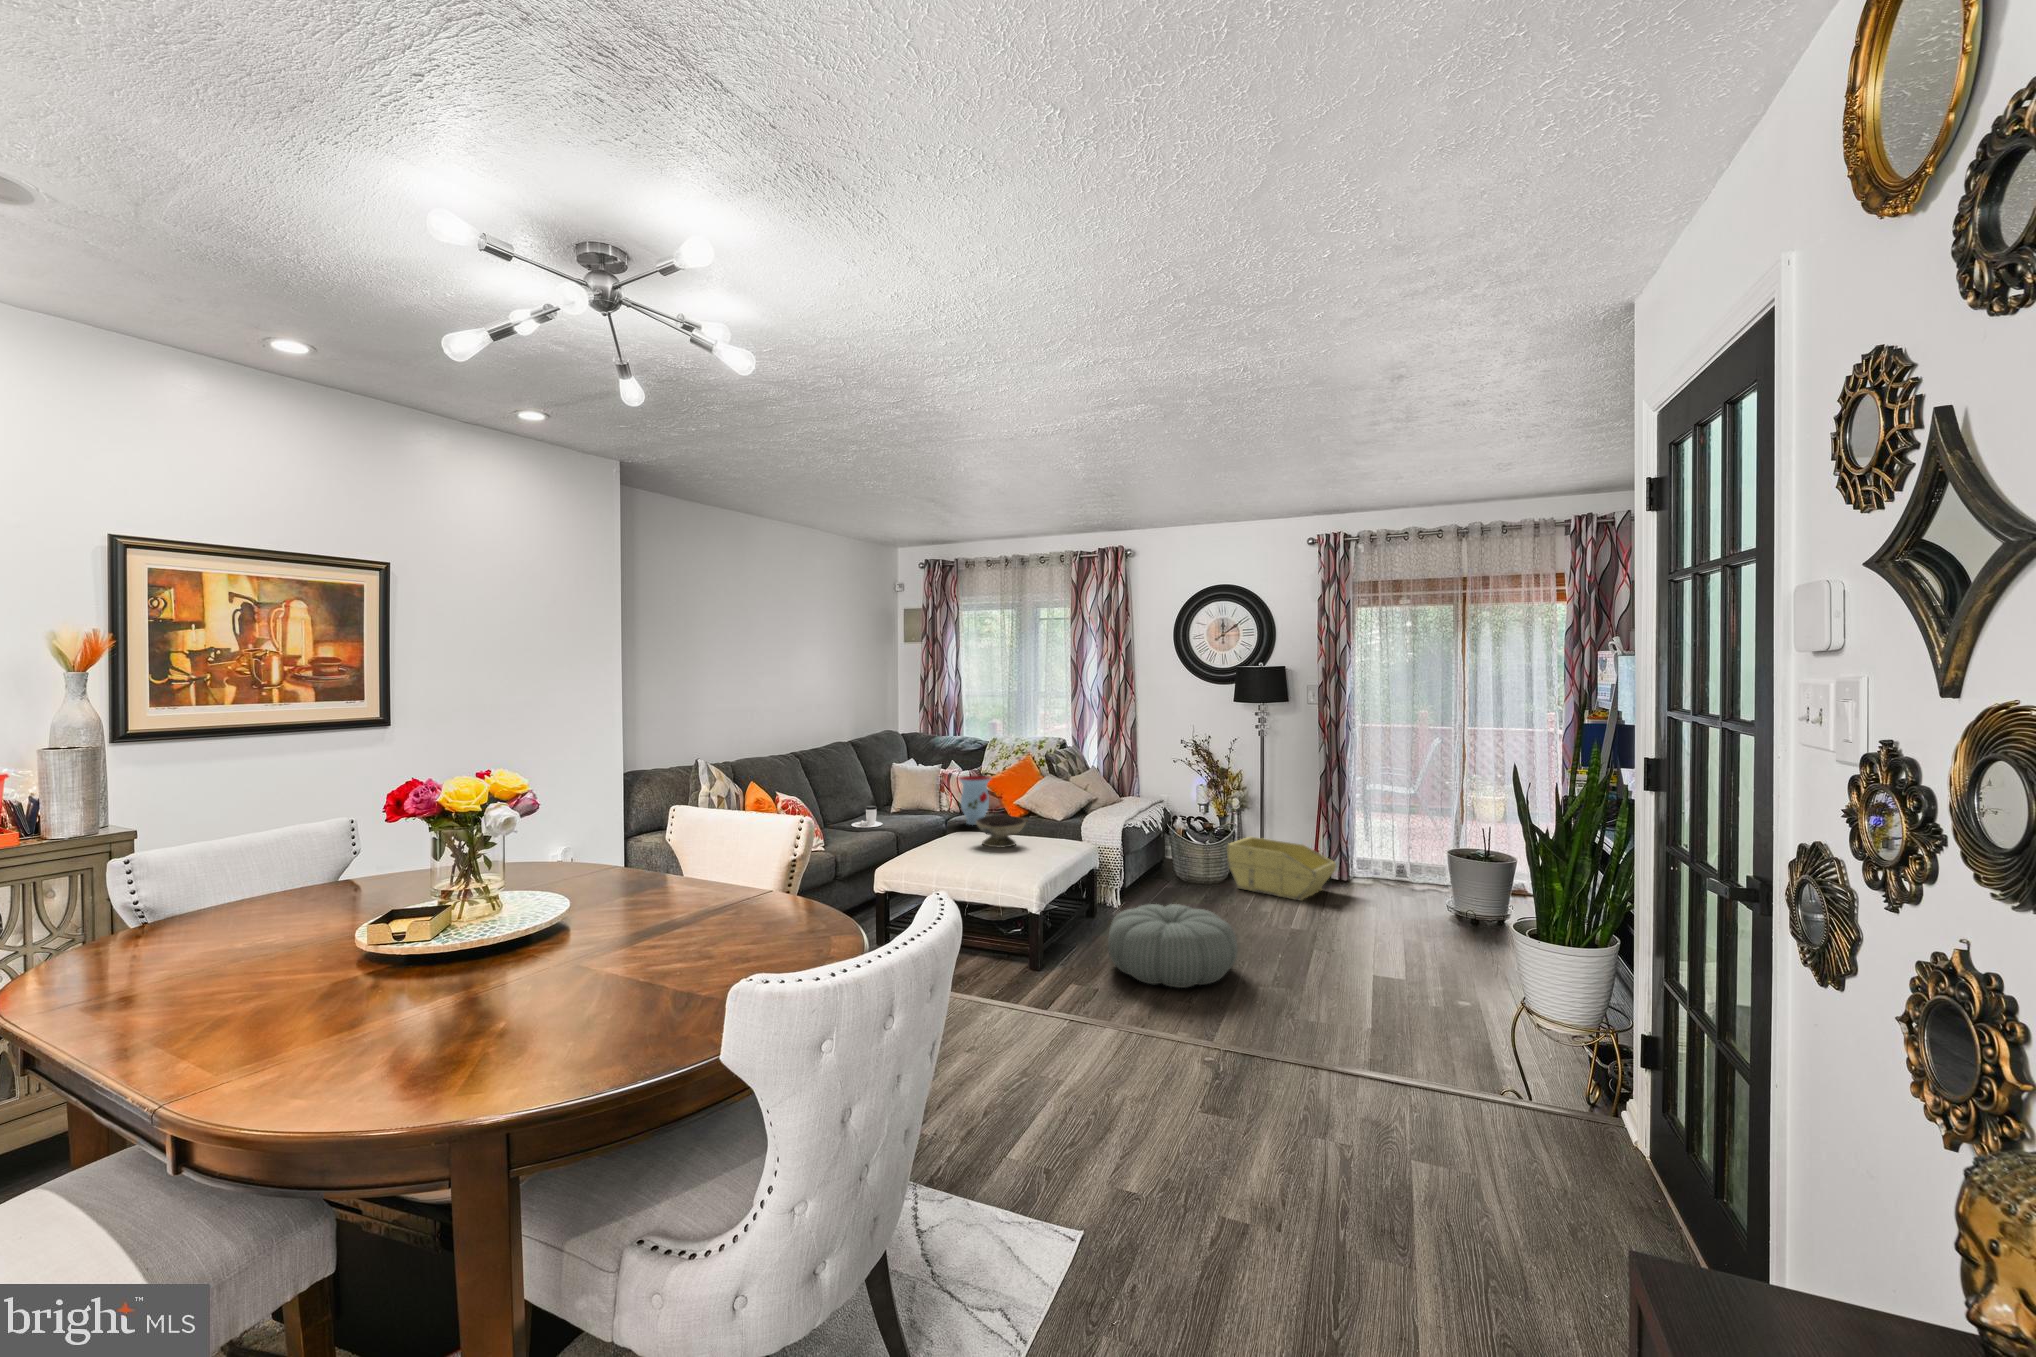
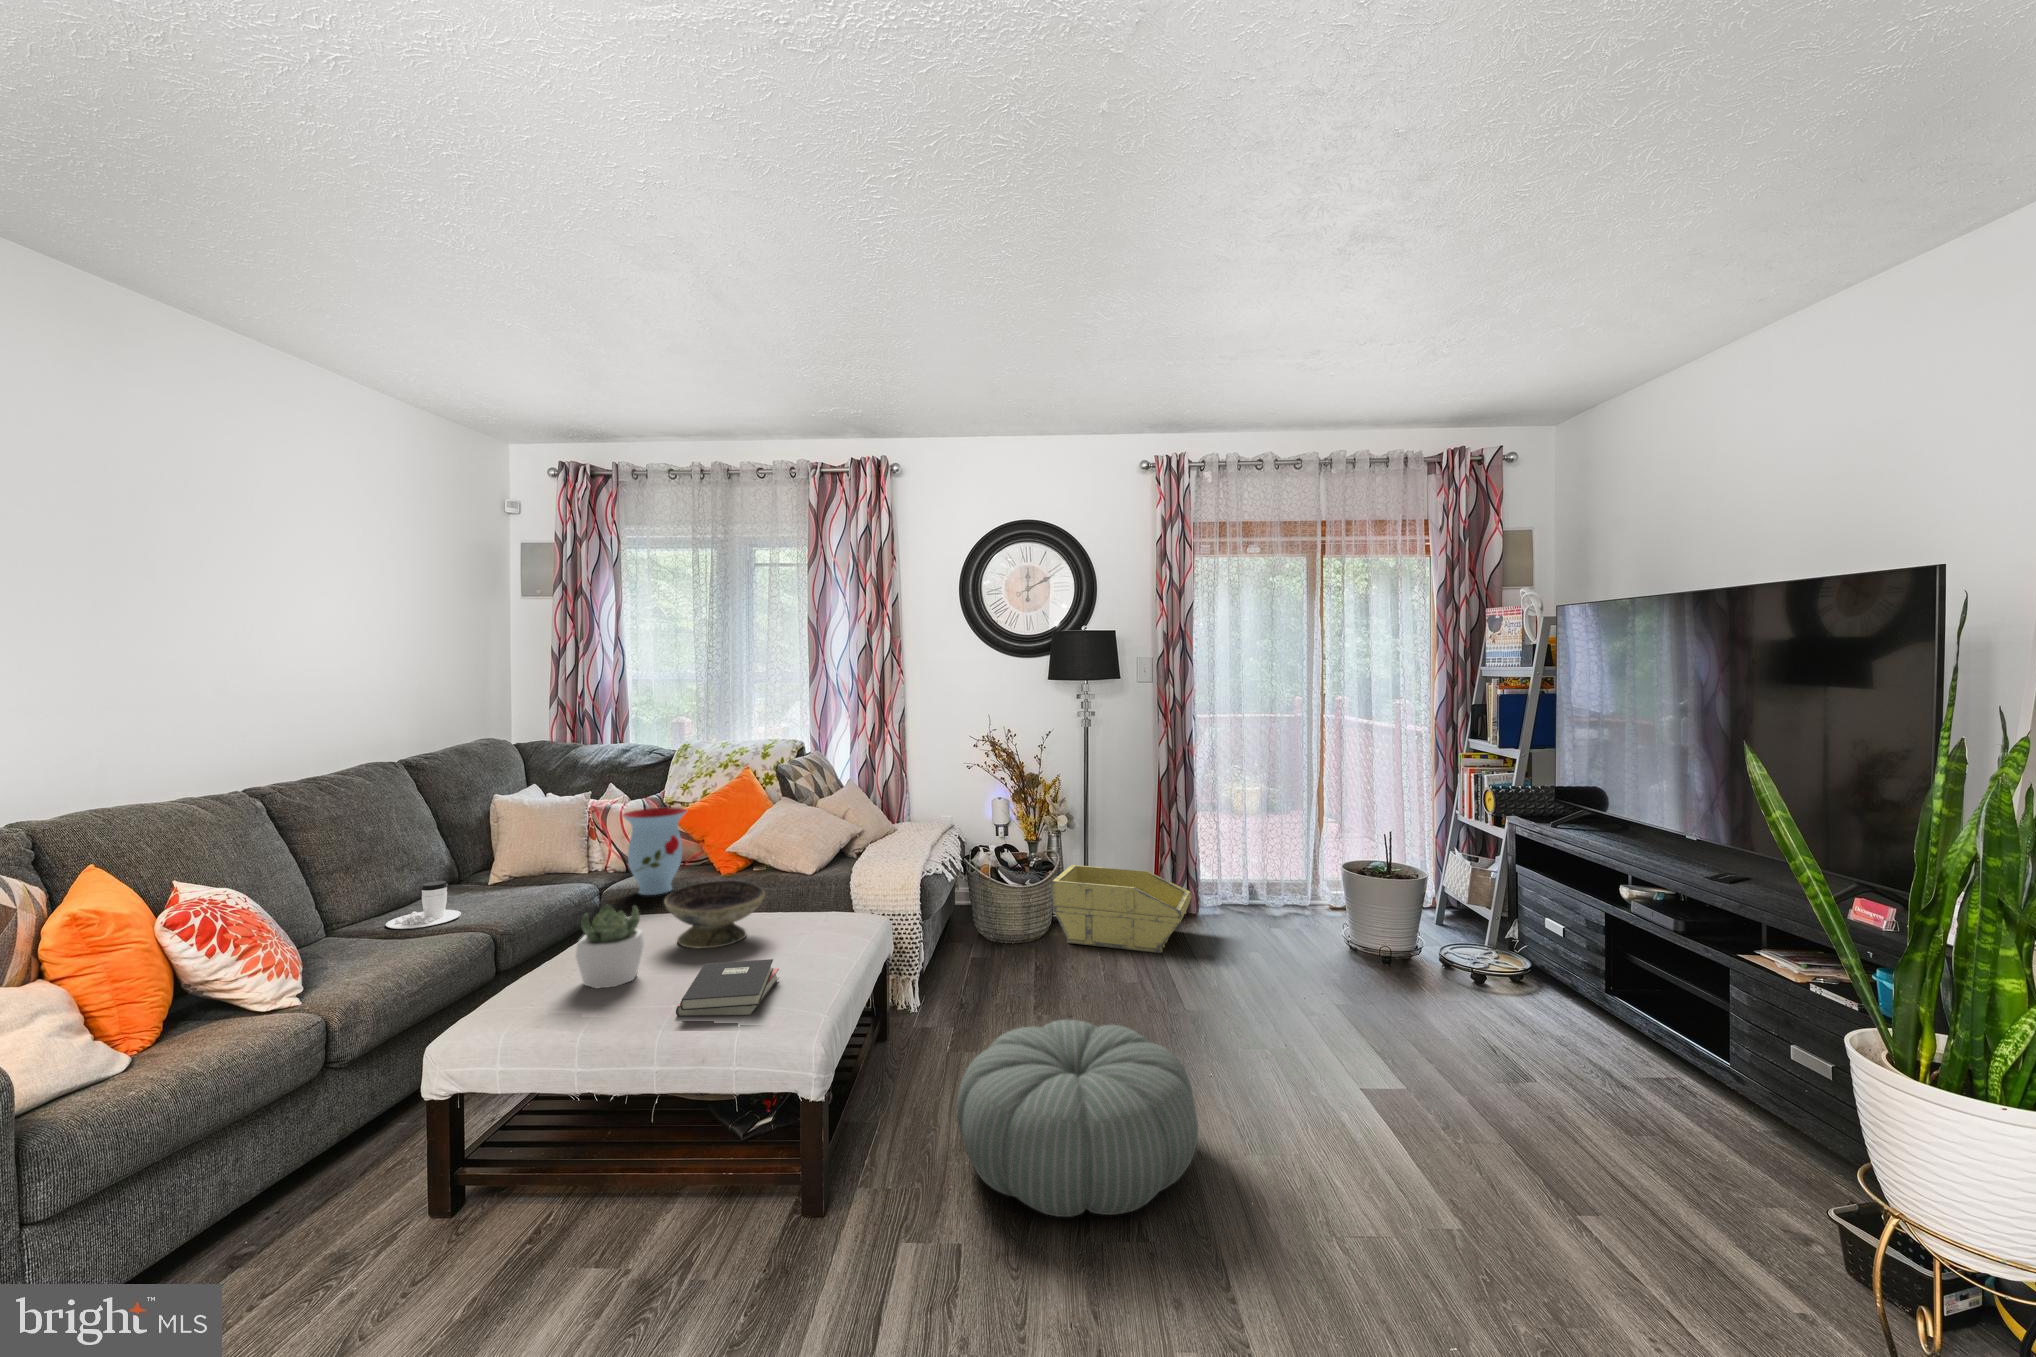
succulent plant: none [936,817,966,855] -> present [576,905,644,988]
hardback book: none [977,848,1025,870] -> present [676,959,779,1017]

